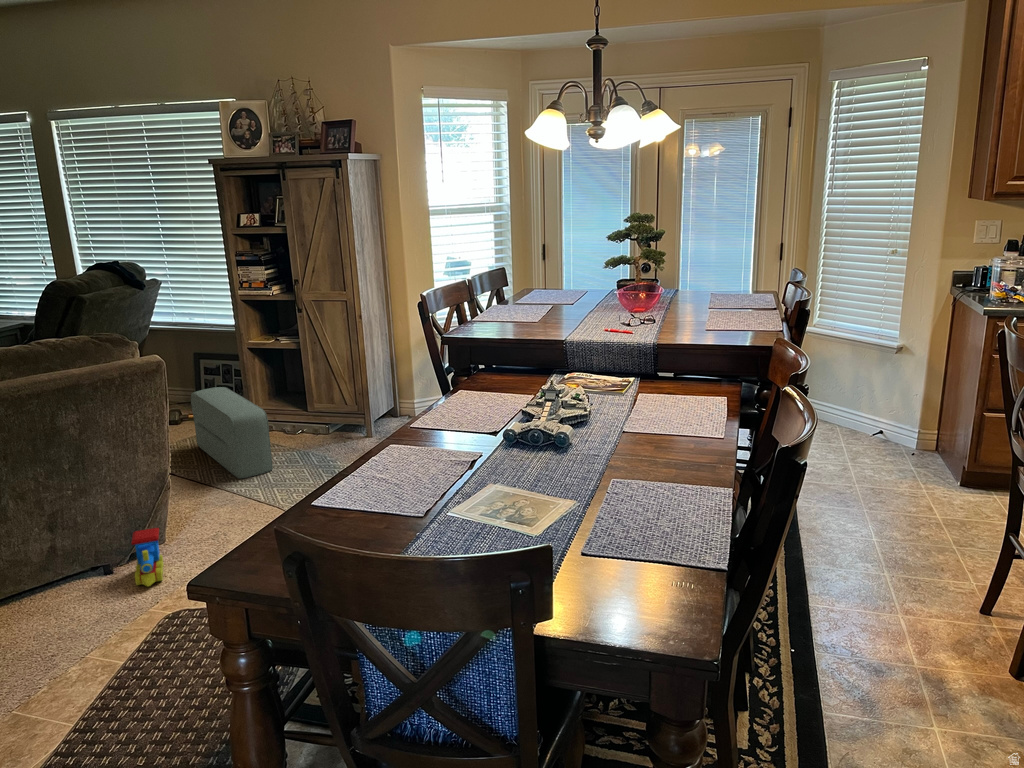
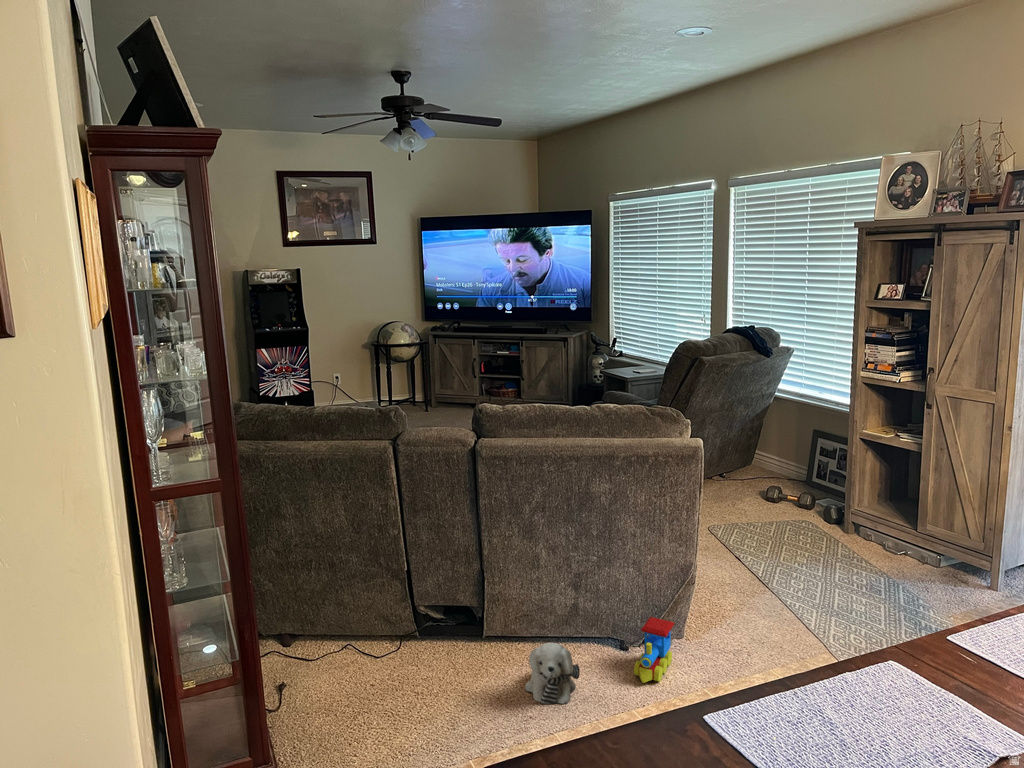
pouf: present [191,387,273,479] -> none [780,475,849,593]
plush toy: none [27,581,88,645] -> present [525,643,580,704]

